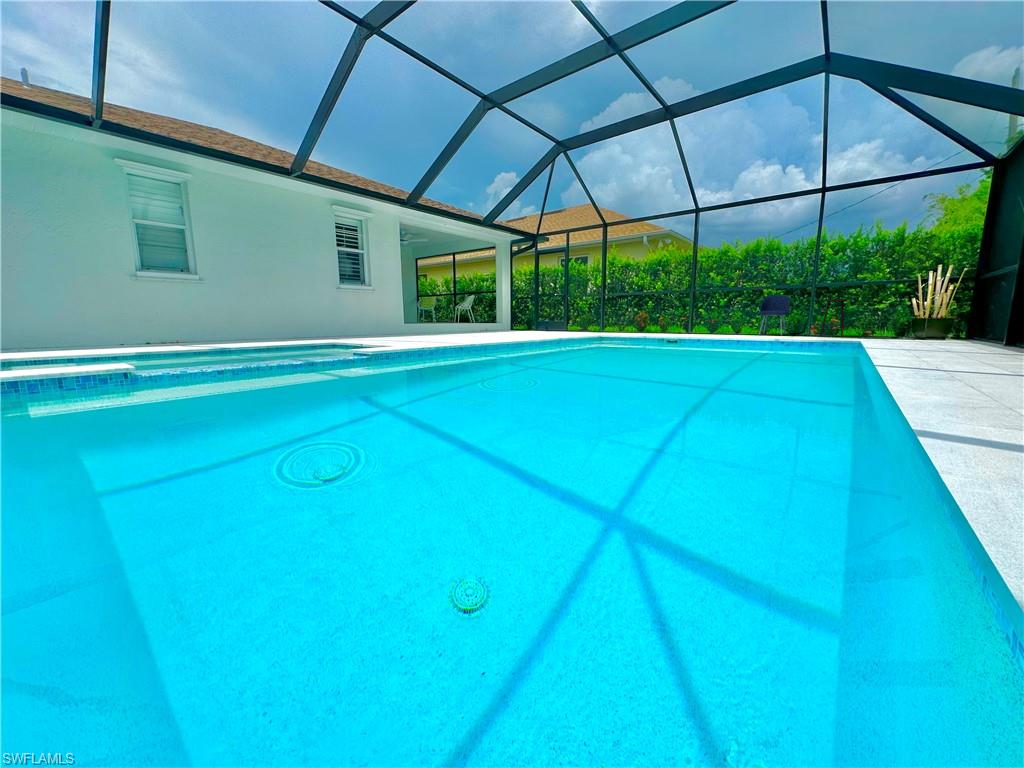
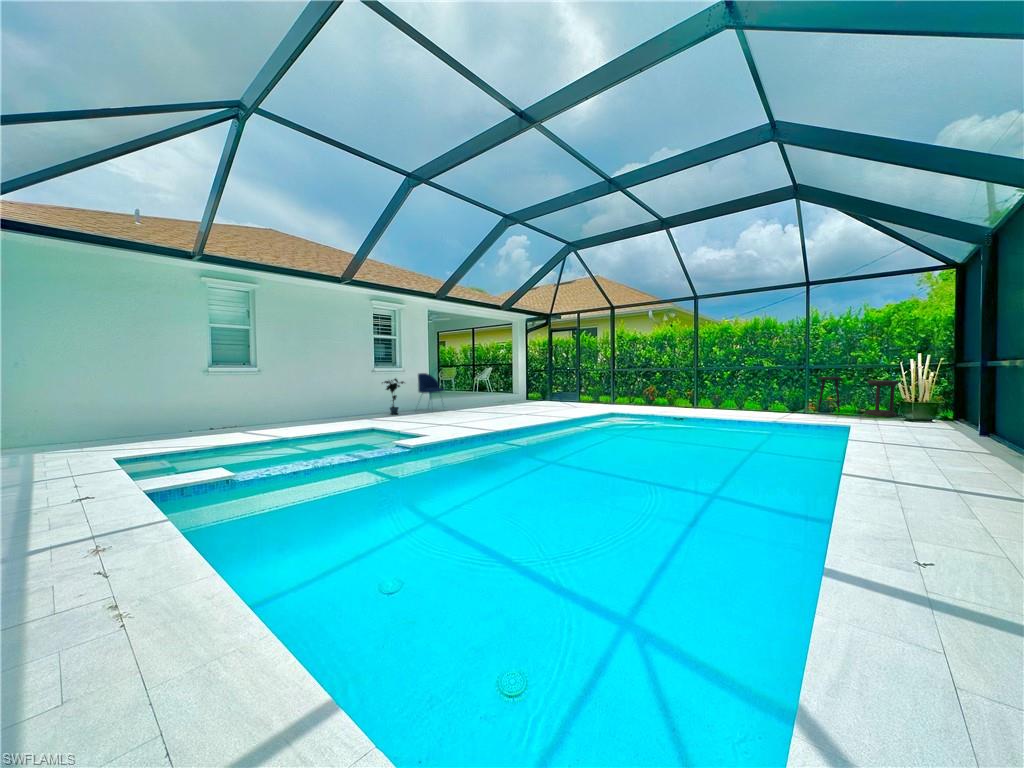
chair: present [759,295,790,335] -> present [418,373,444,408]
potted plant: none [349,296,377,338] -> present [382,379,404,414]
side table: none [871,301,909,339] -> present [866,380,899,417]

